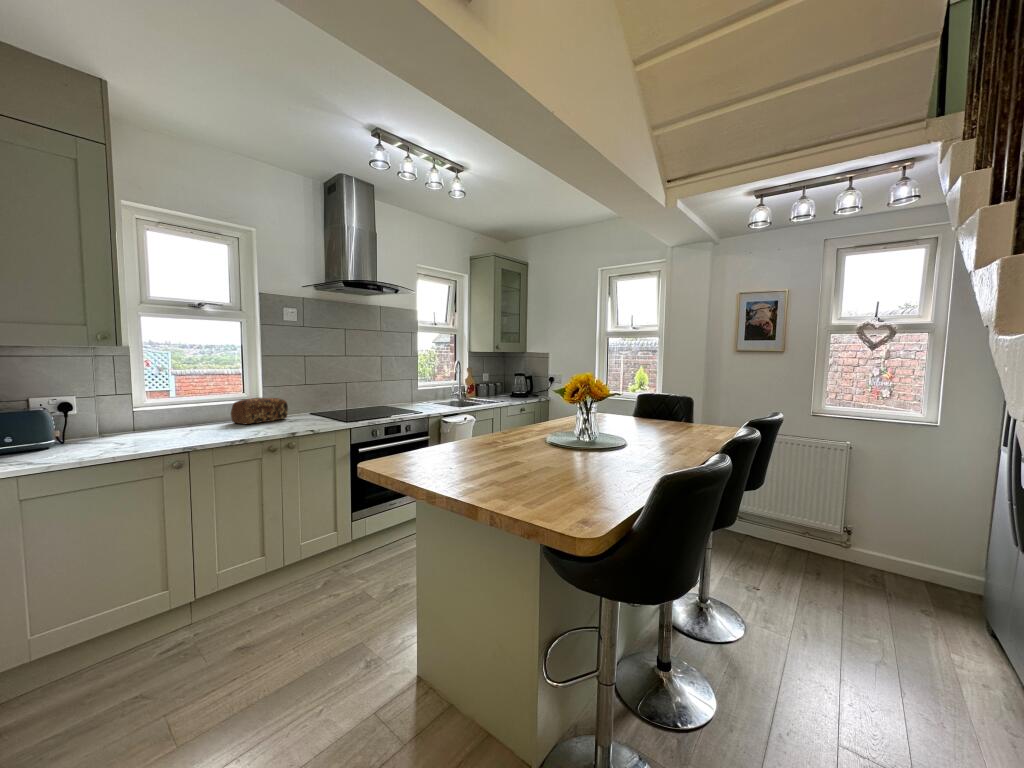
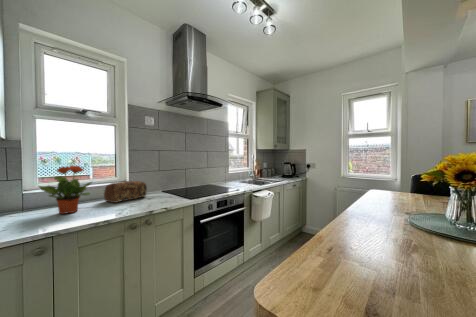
potted plant: none [158,377,221,434] -> present [39,165,92,214]

